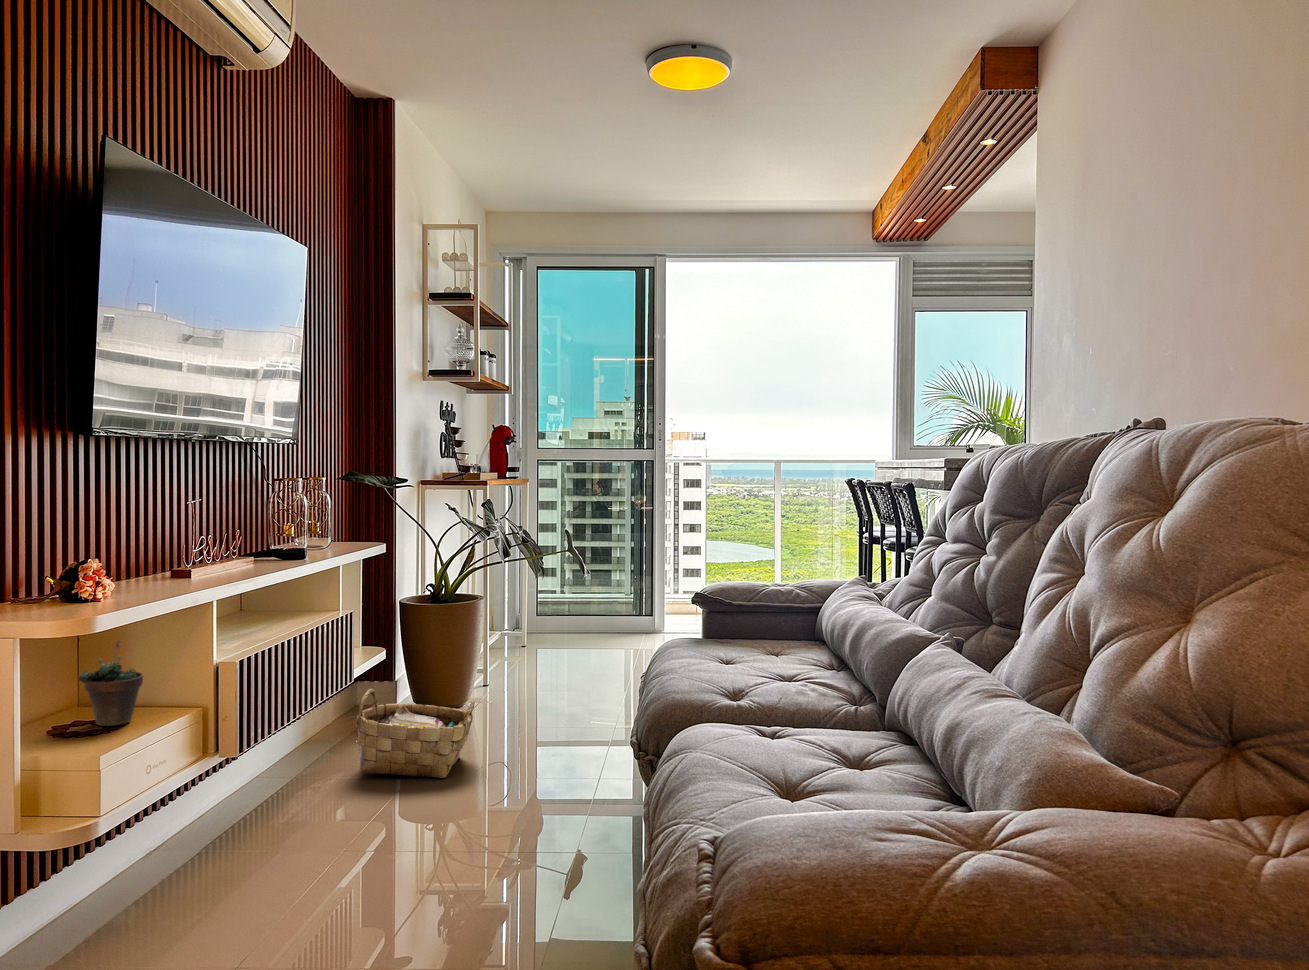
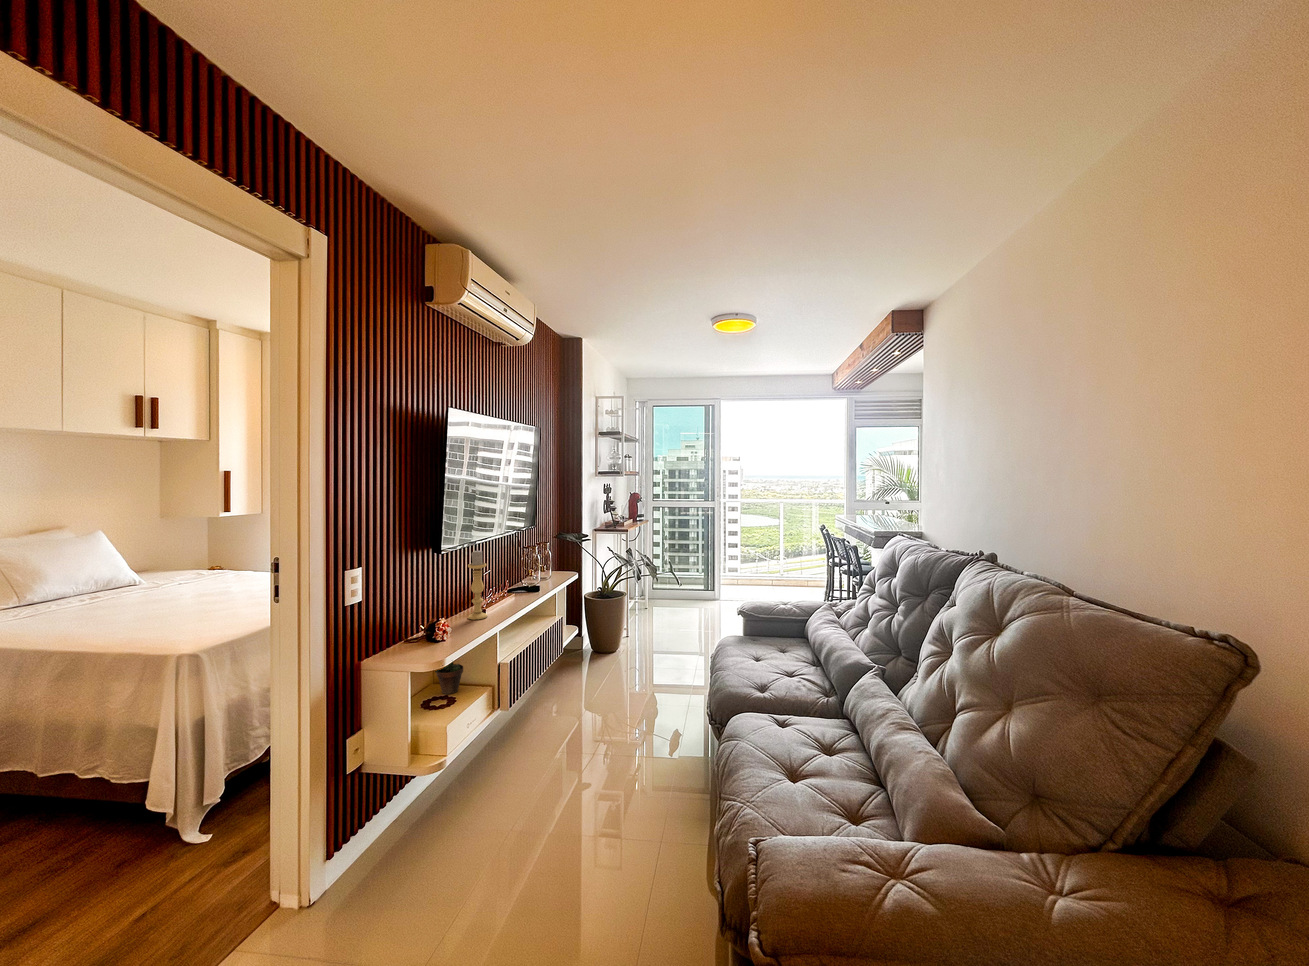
candle holder: none [155,447,196,585] -> present [468,551,487,620]
woven basket: present [355,689,475,778] -> none [563,654,623,704]

